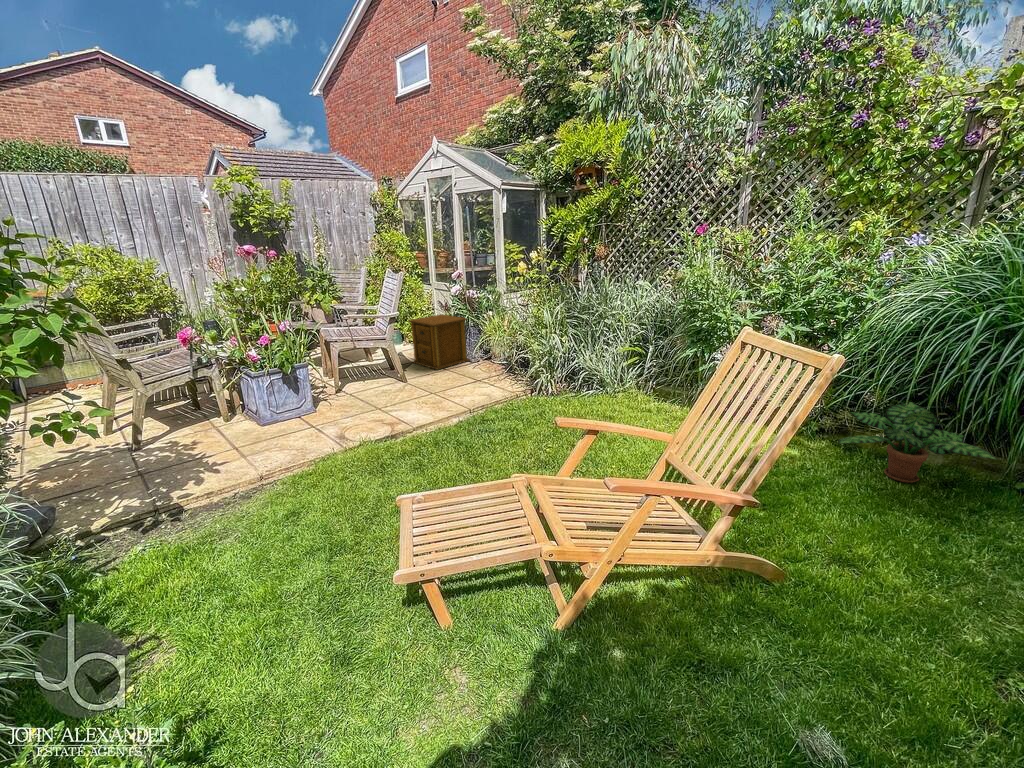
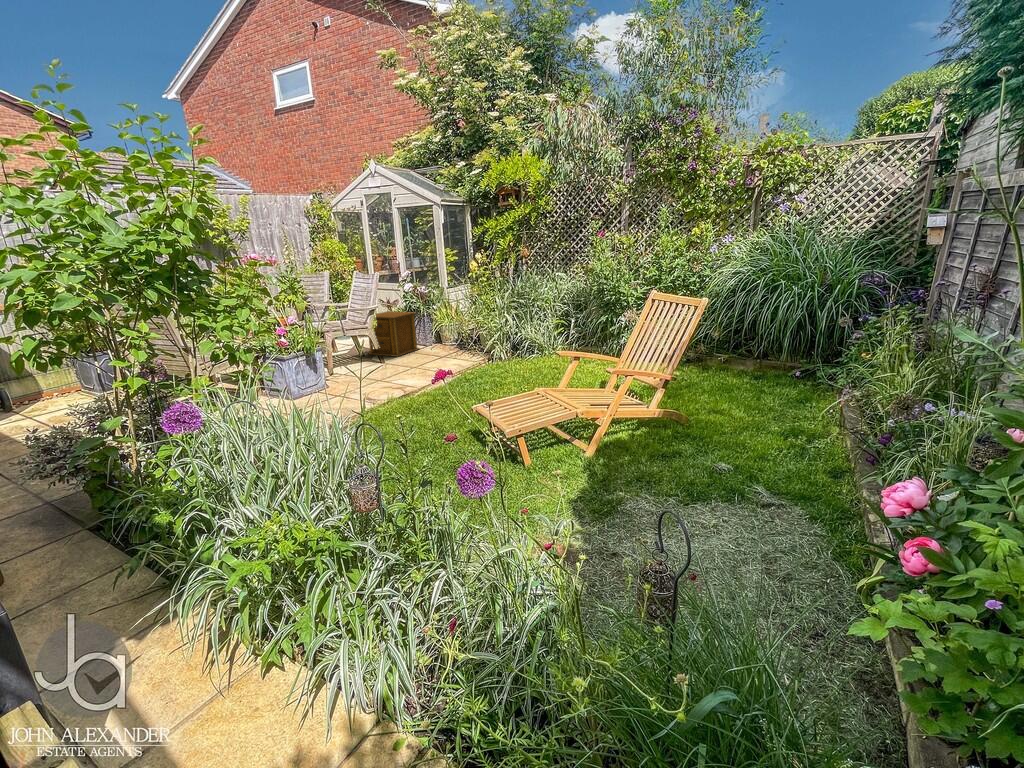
potted plant: present [839,402,996,483] -> none [703,330,776,375]

